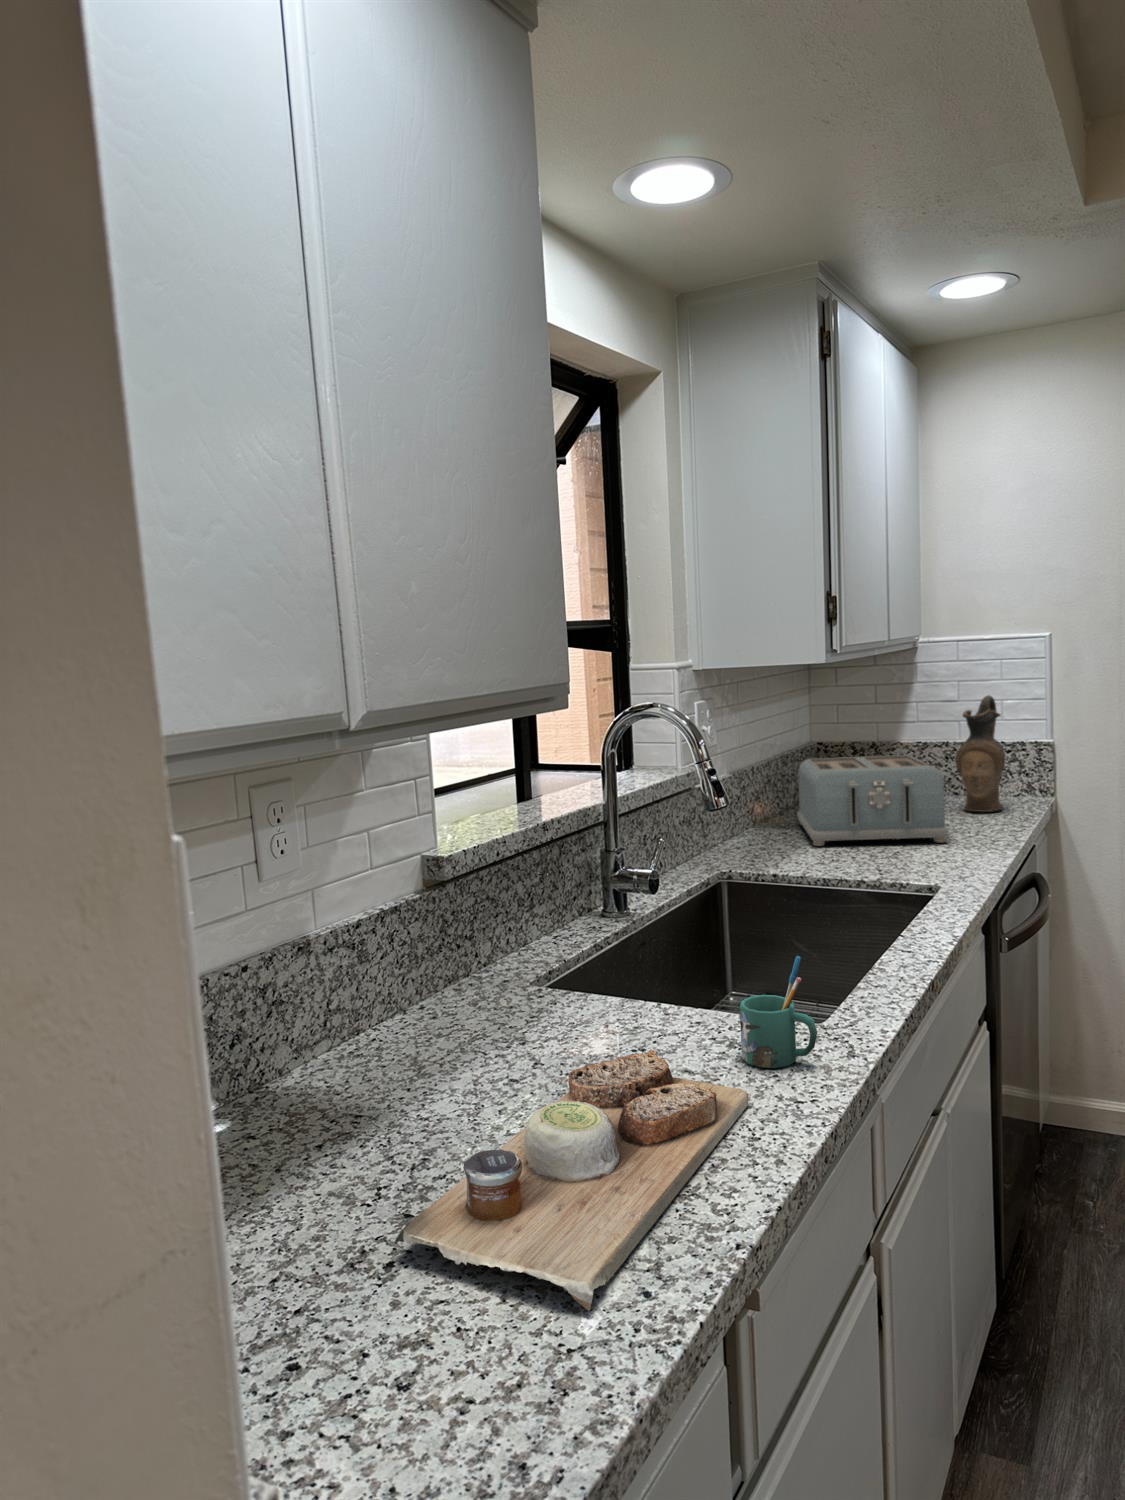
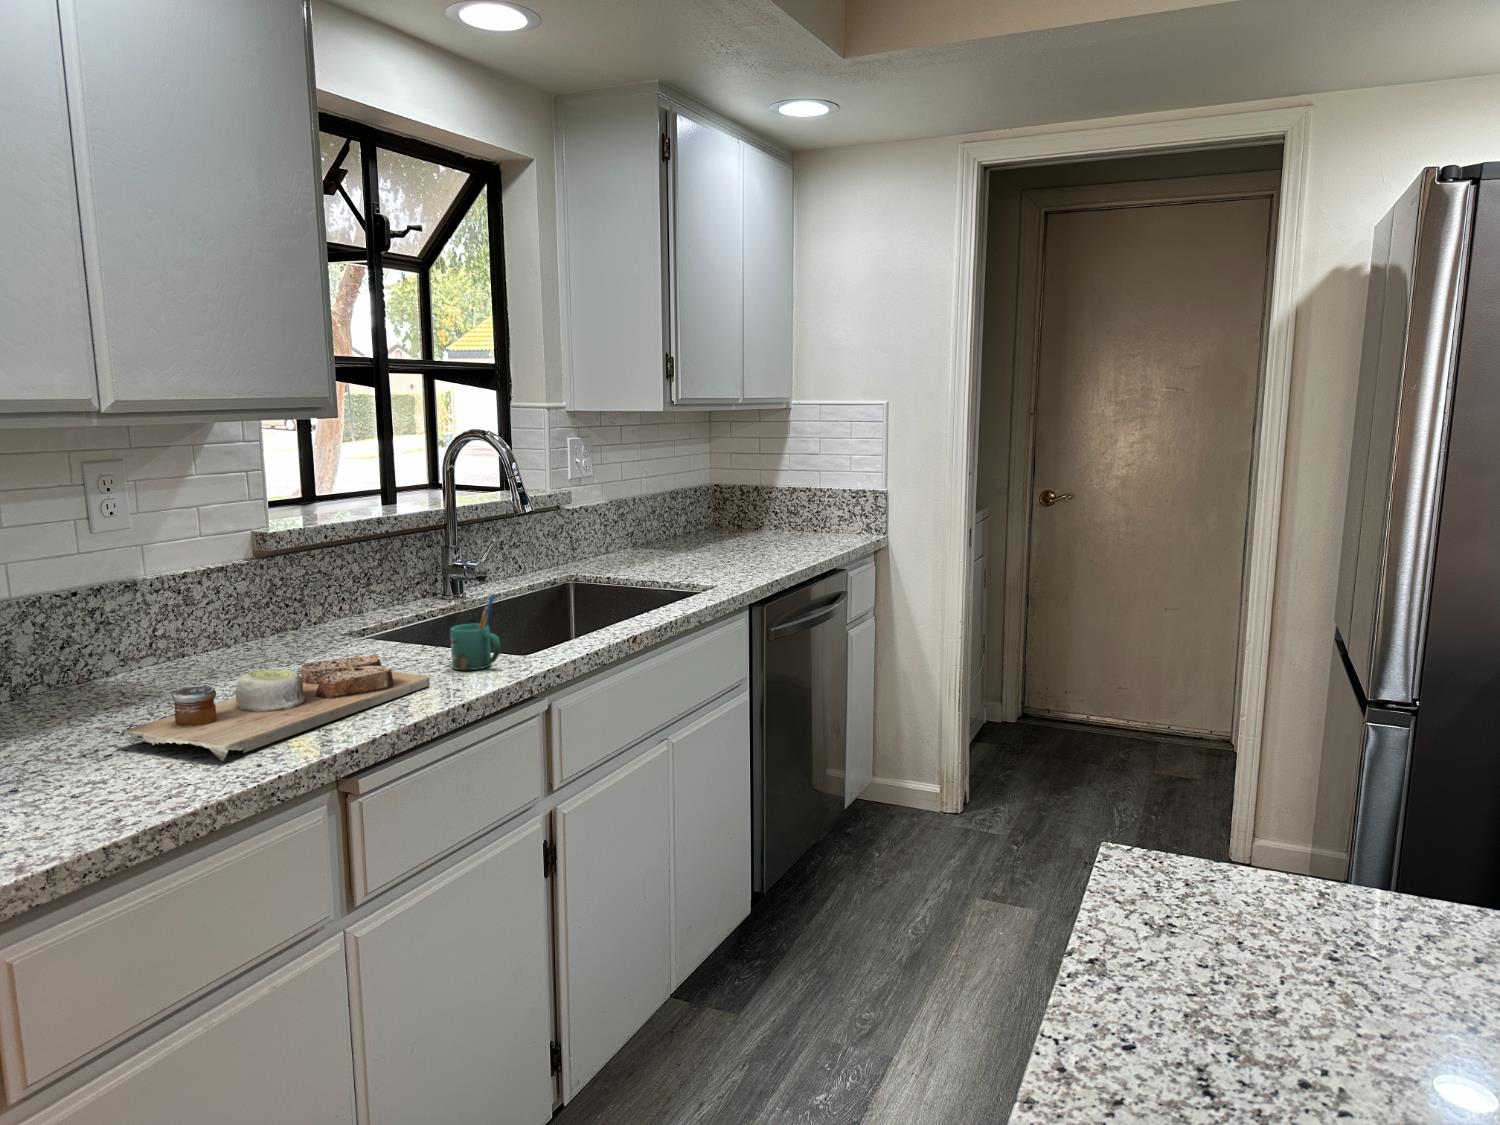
ceramic pitcher: present [955,695,1005,812] -> none [798,448,837,542]
toaster: present [797,755,948,846] -> none [656,492,764,561]

